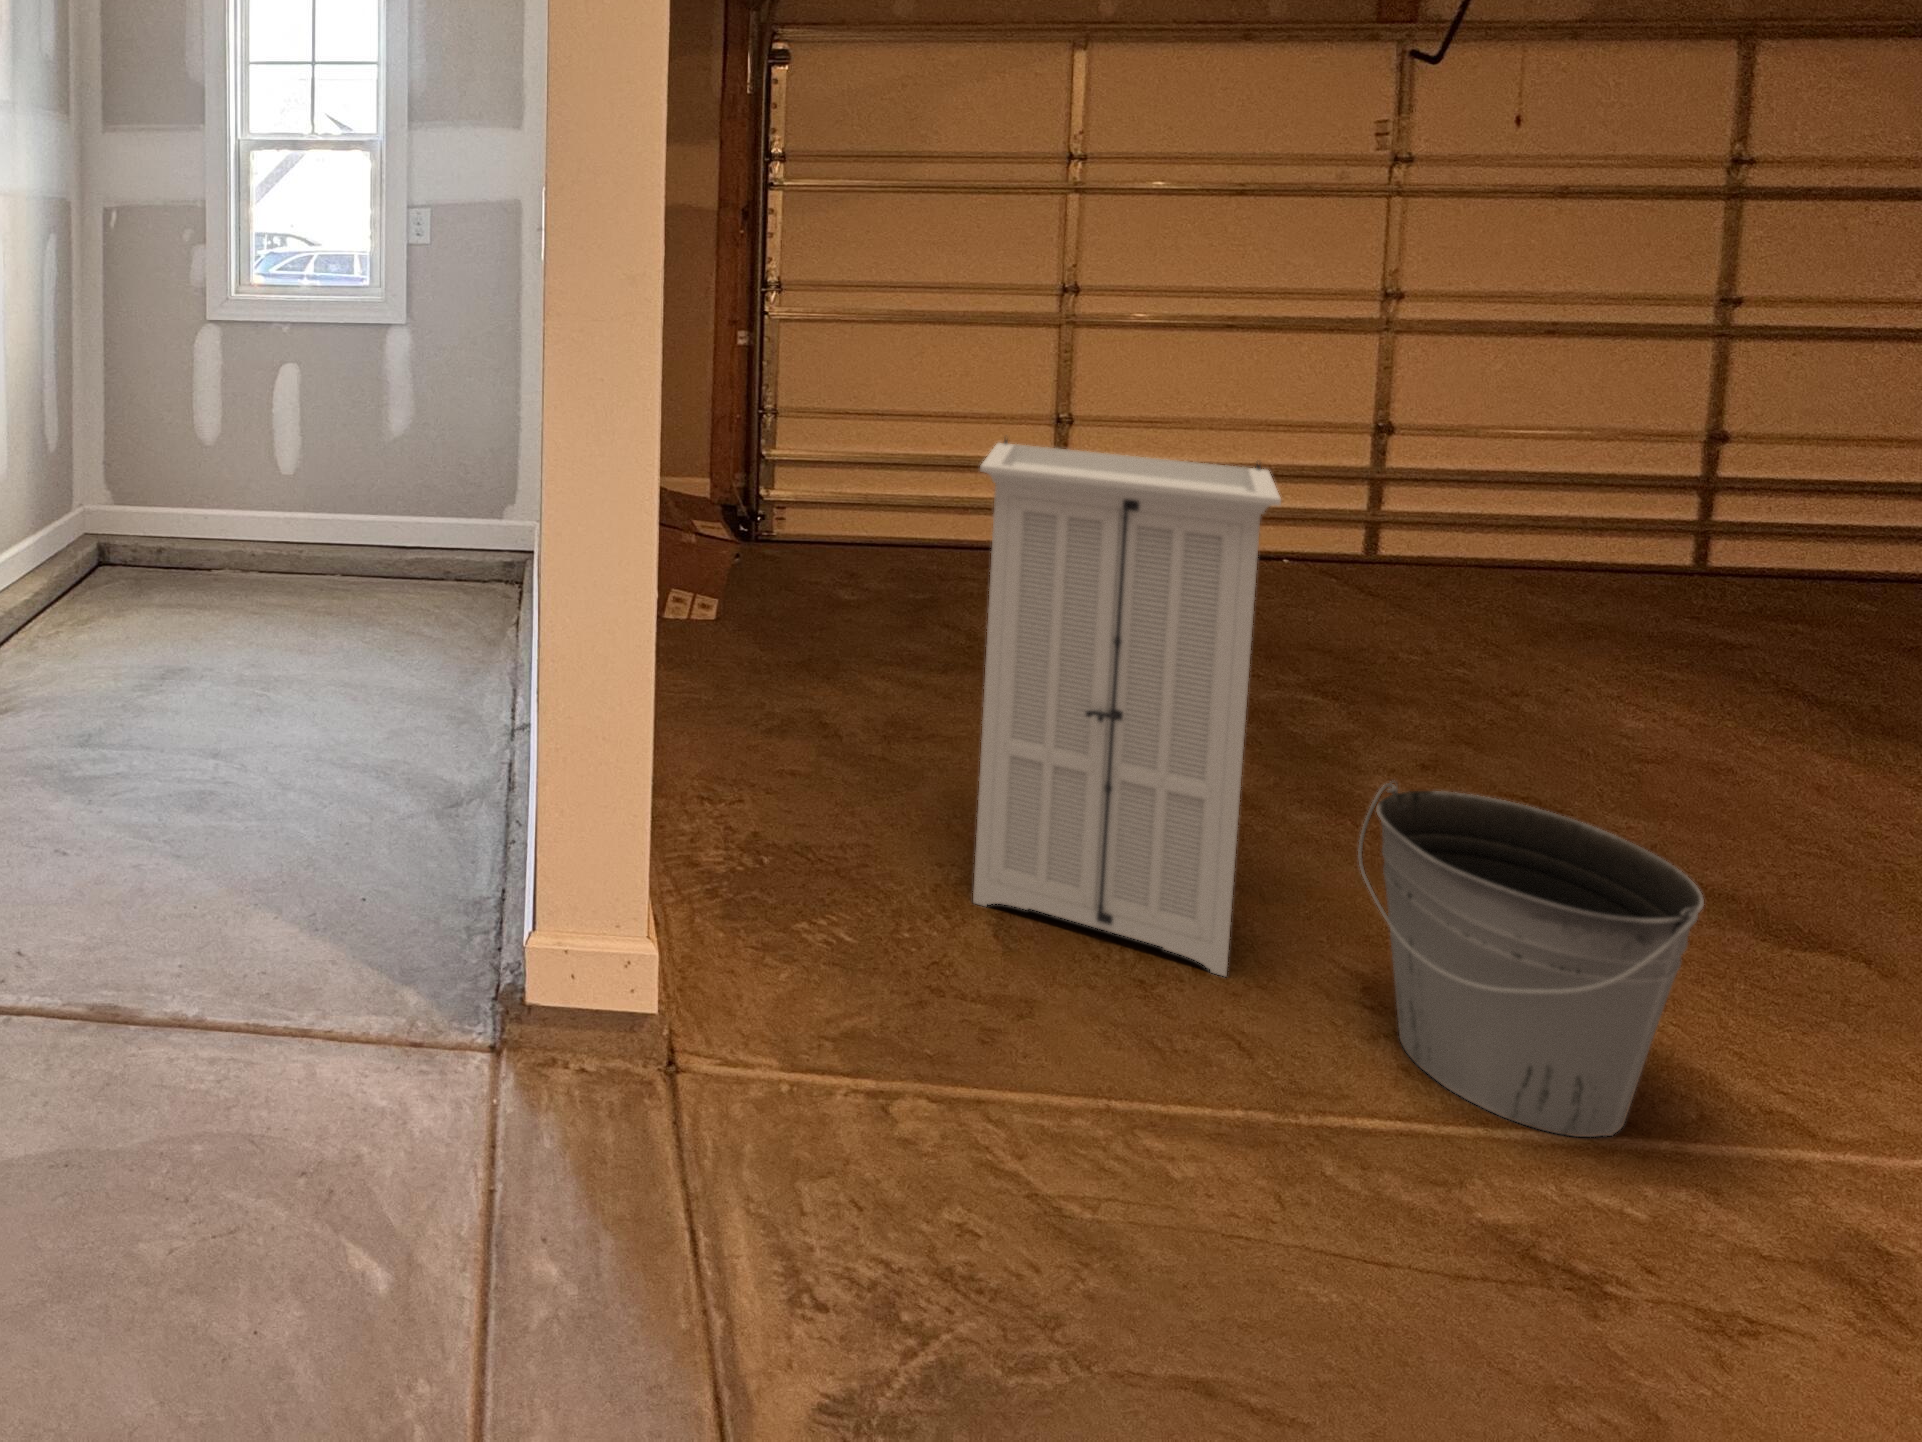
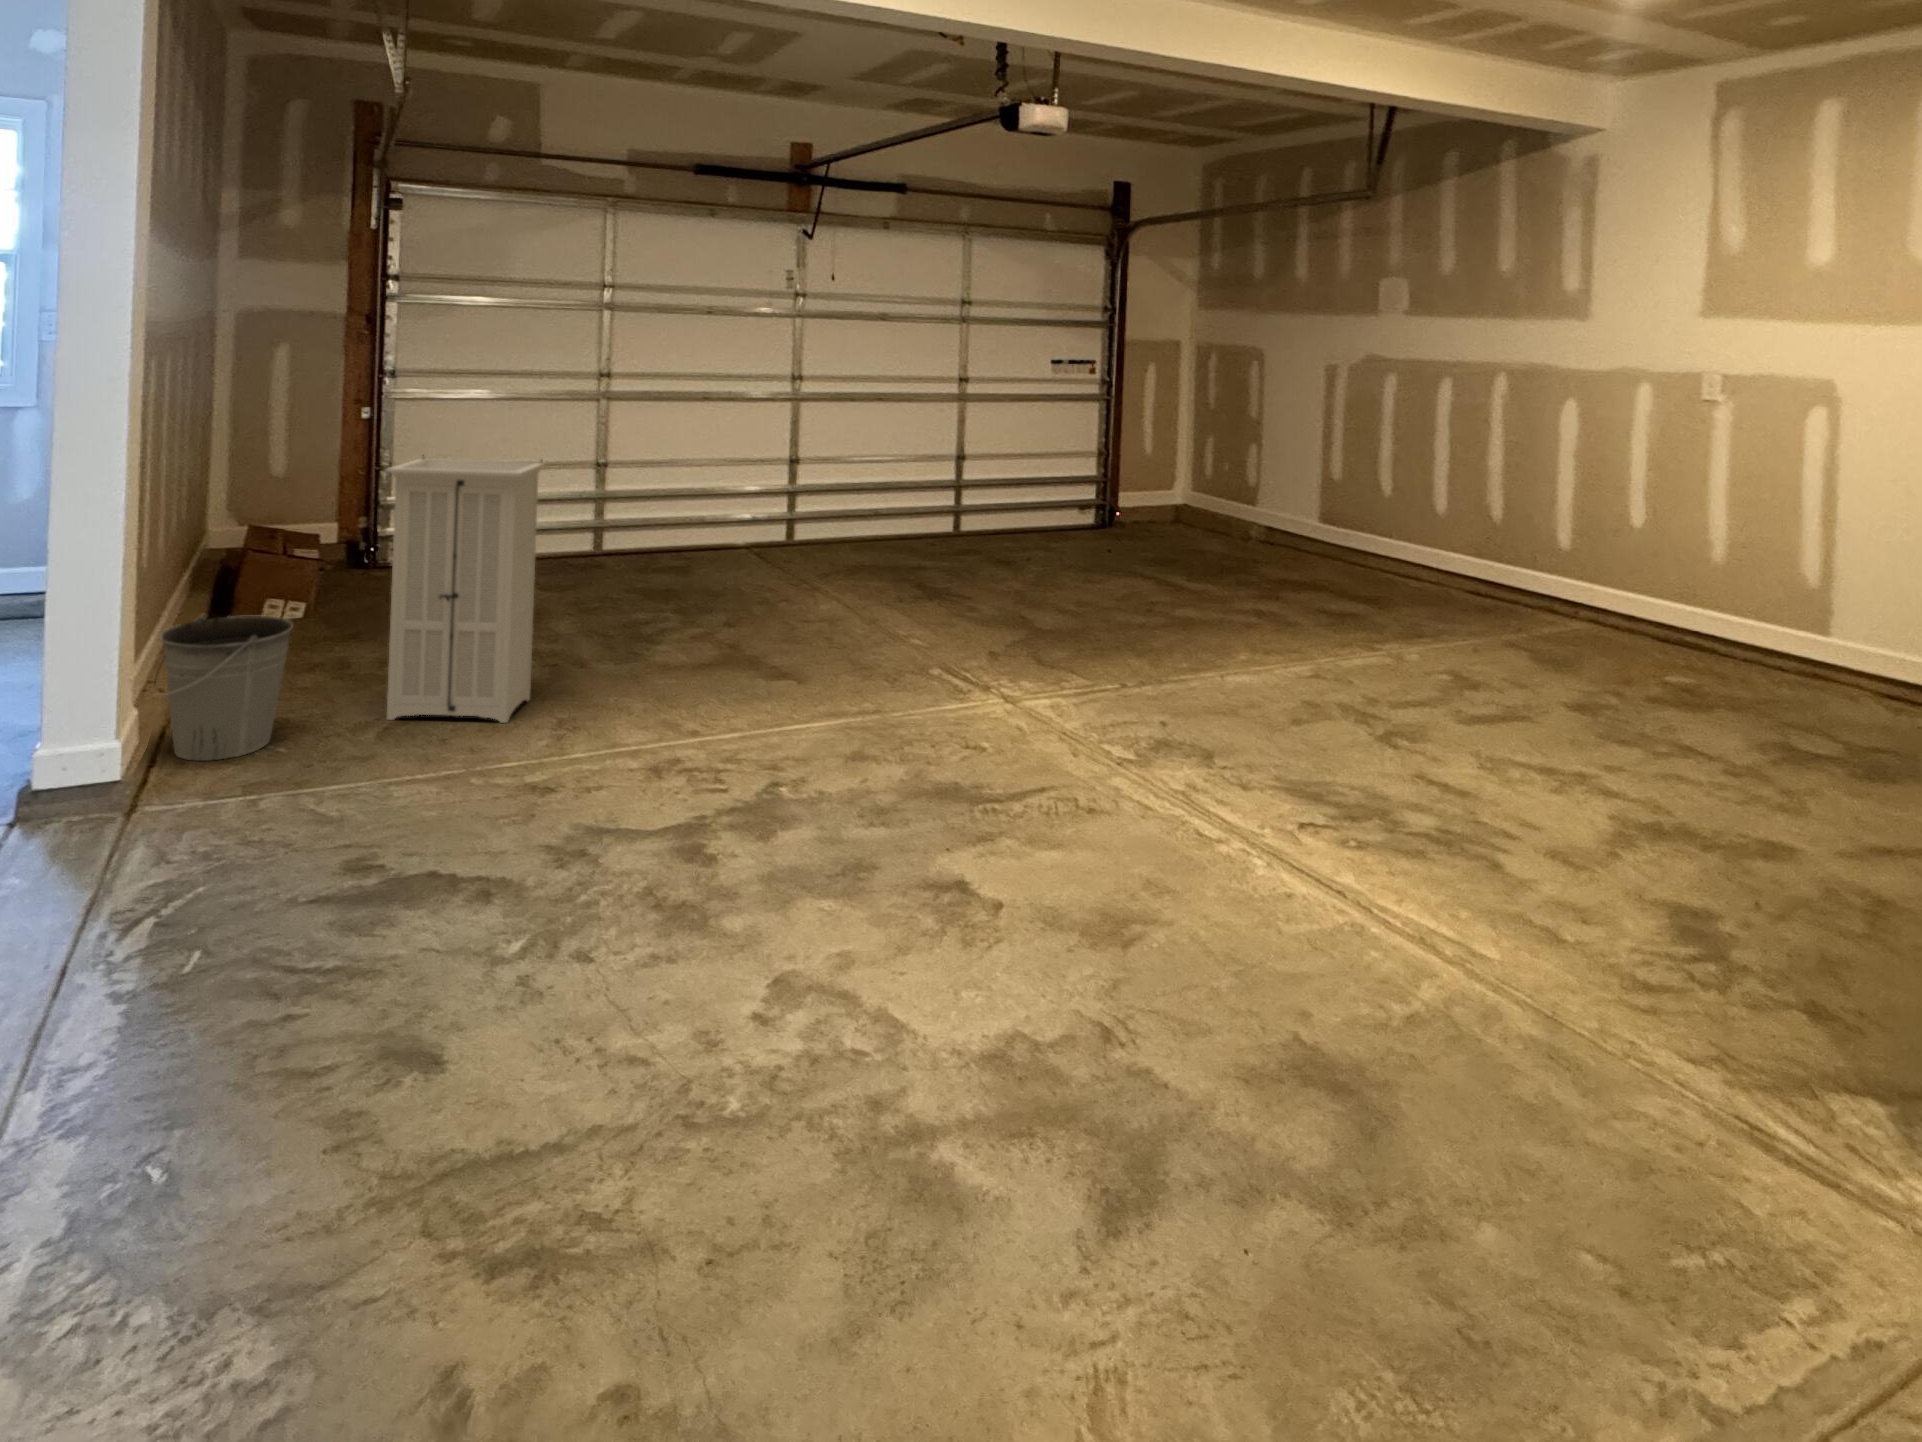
bucket: present [1358,782,1704,1137] -> present [153,613,293,761]

